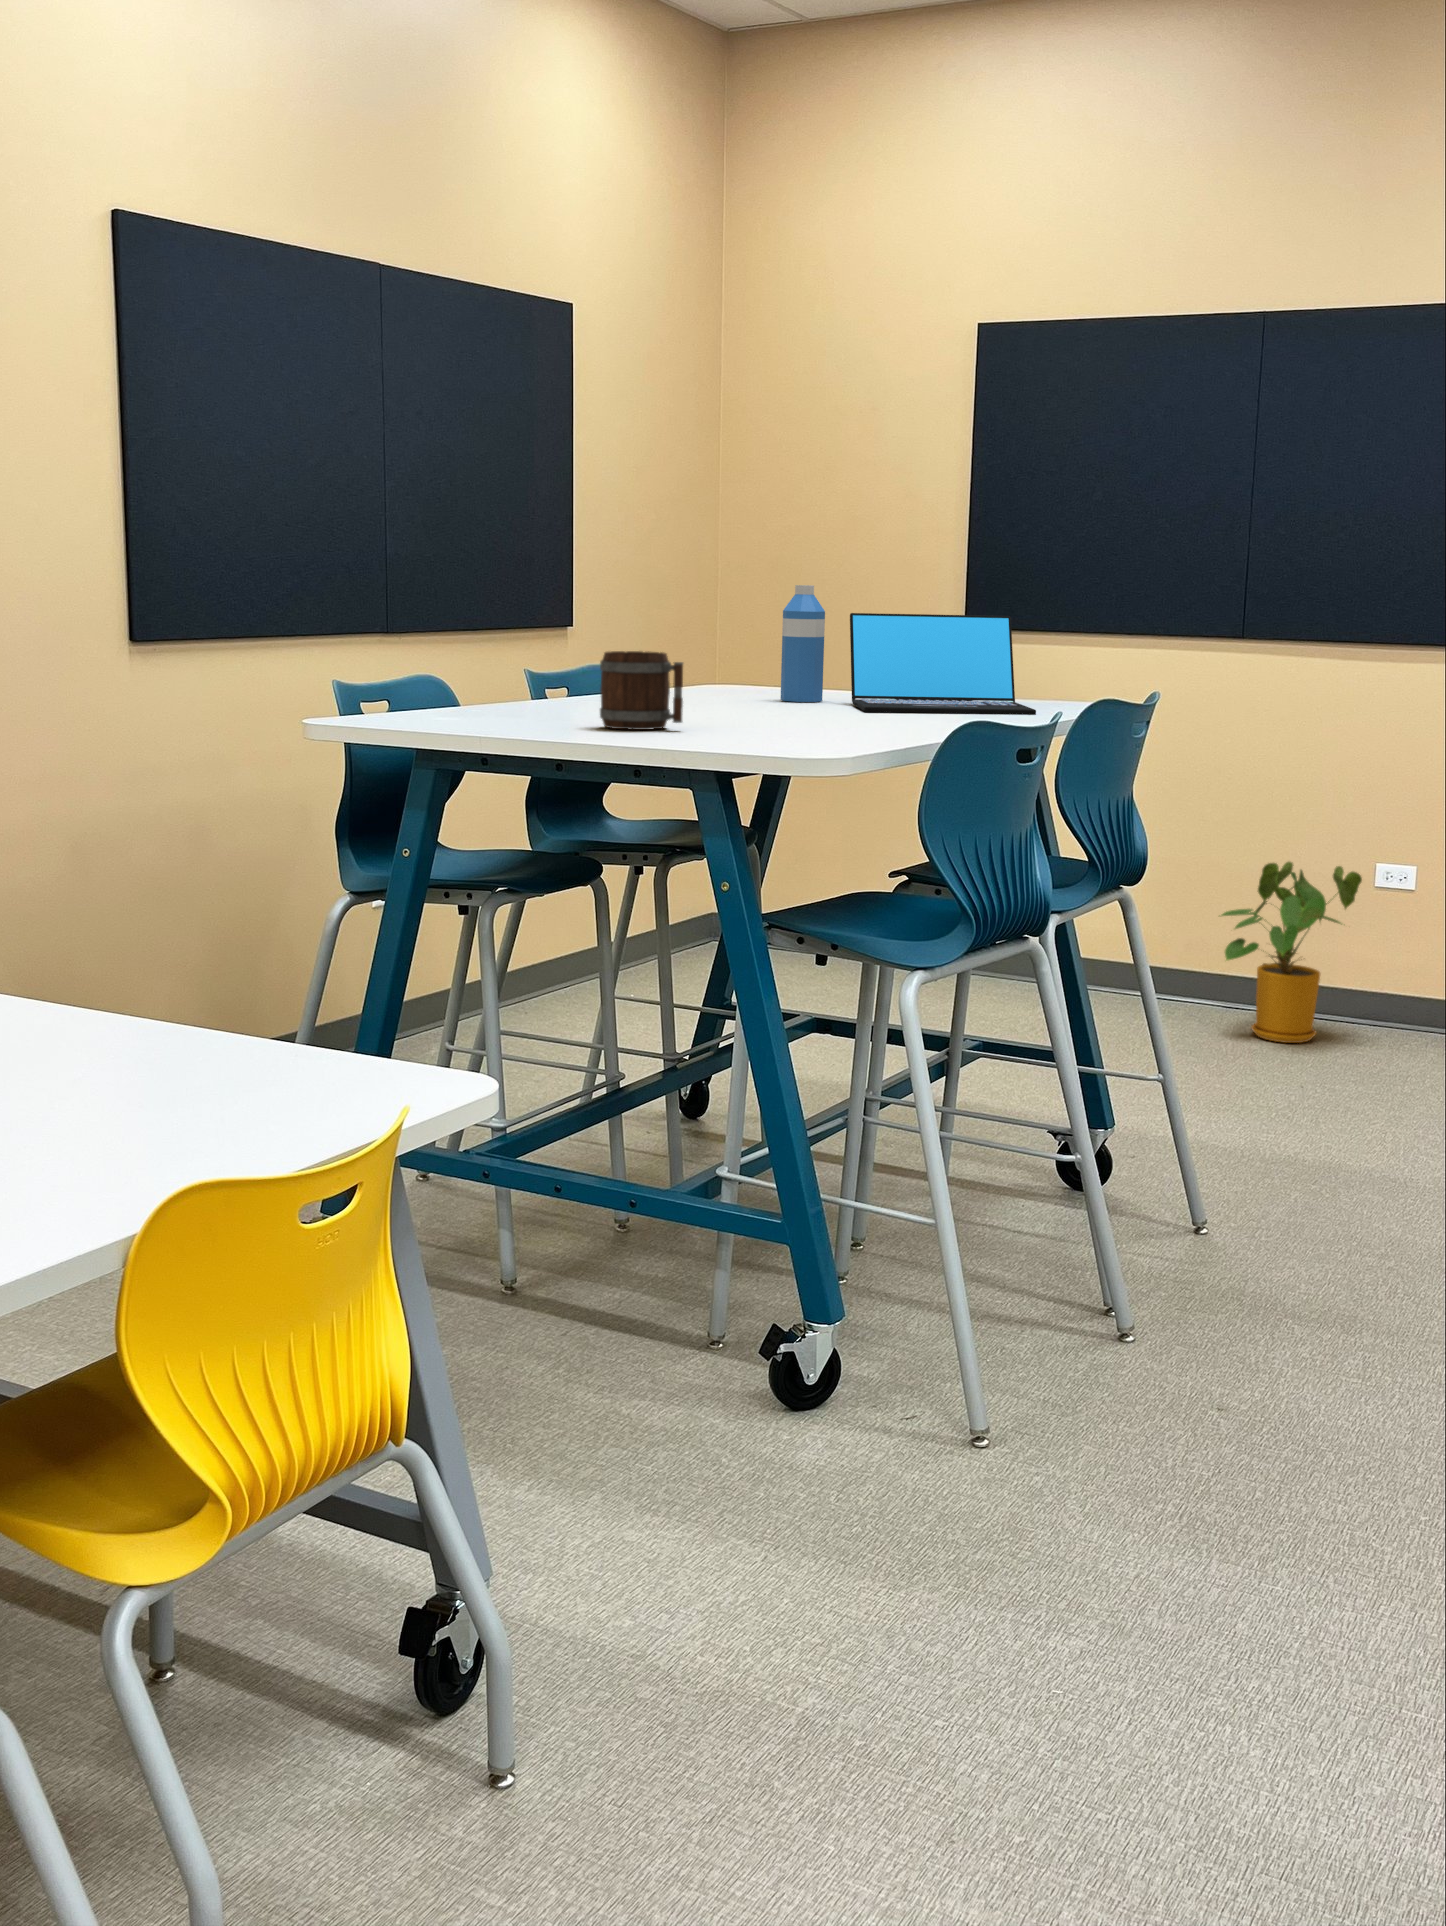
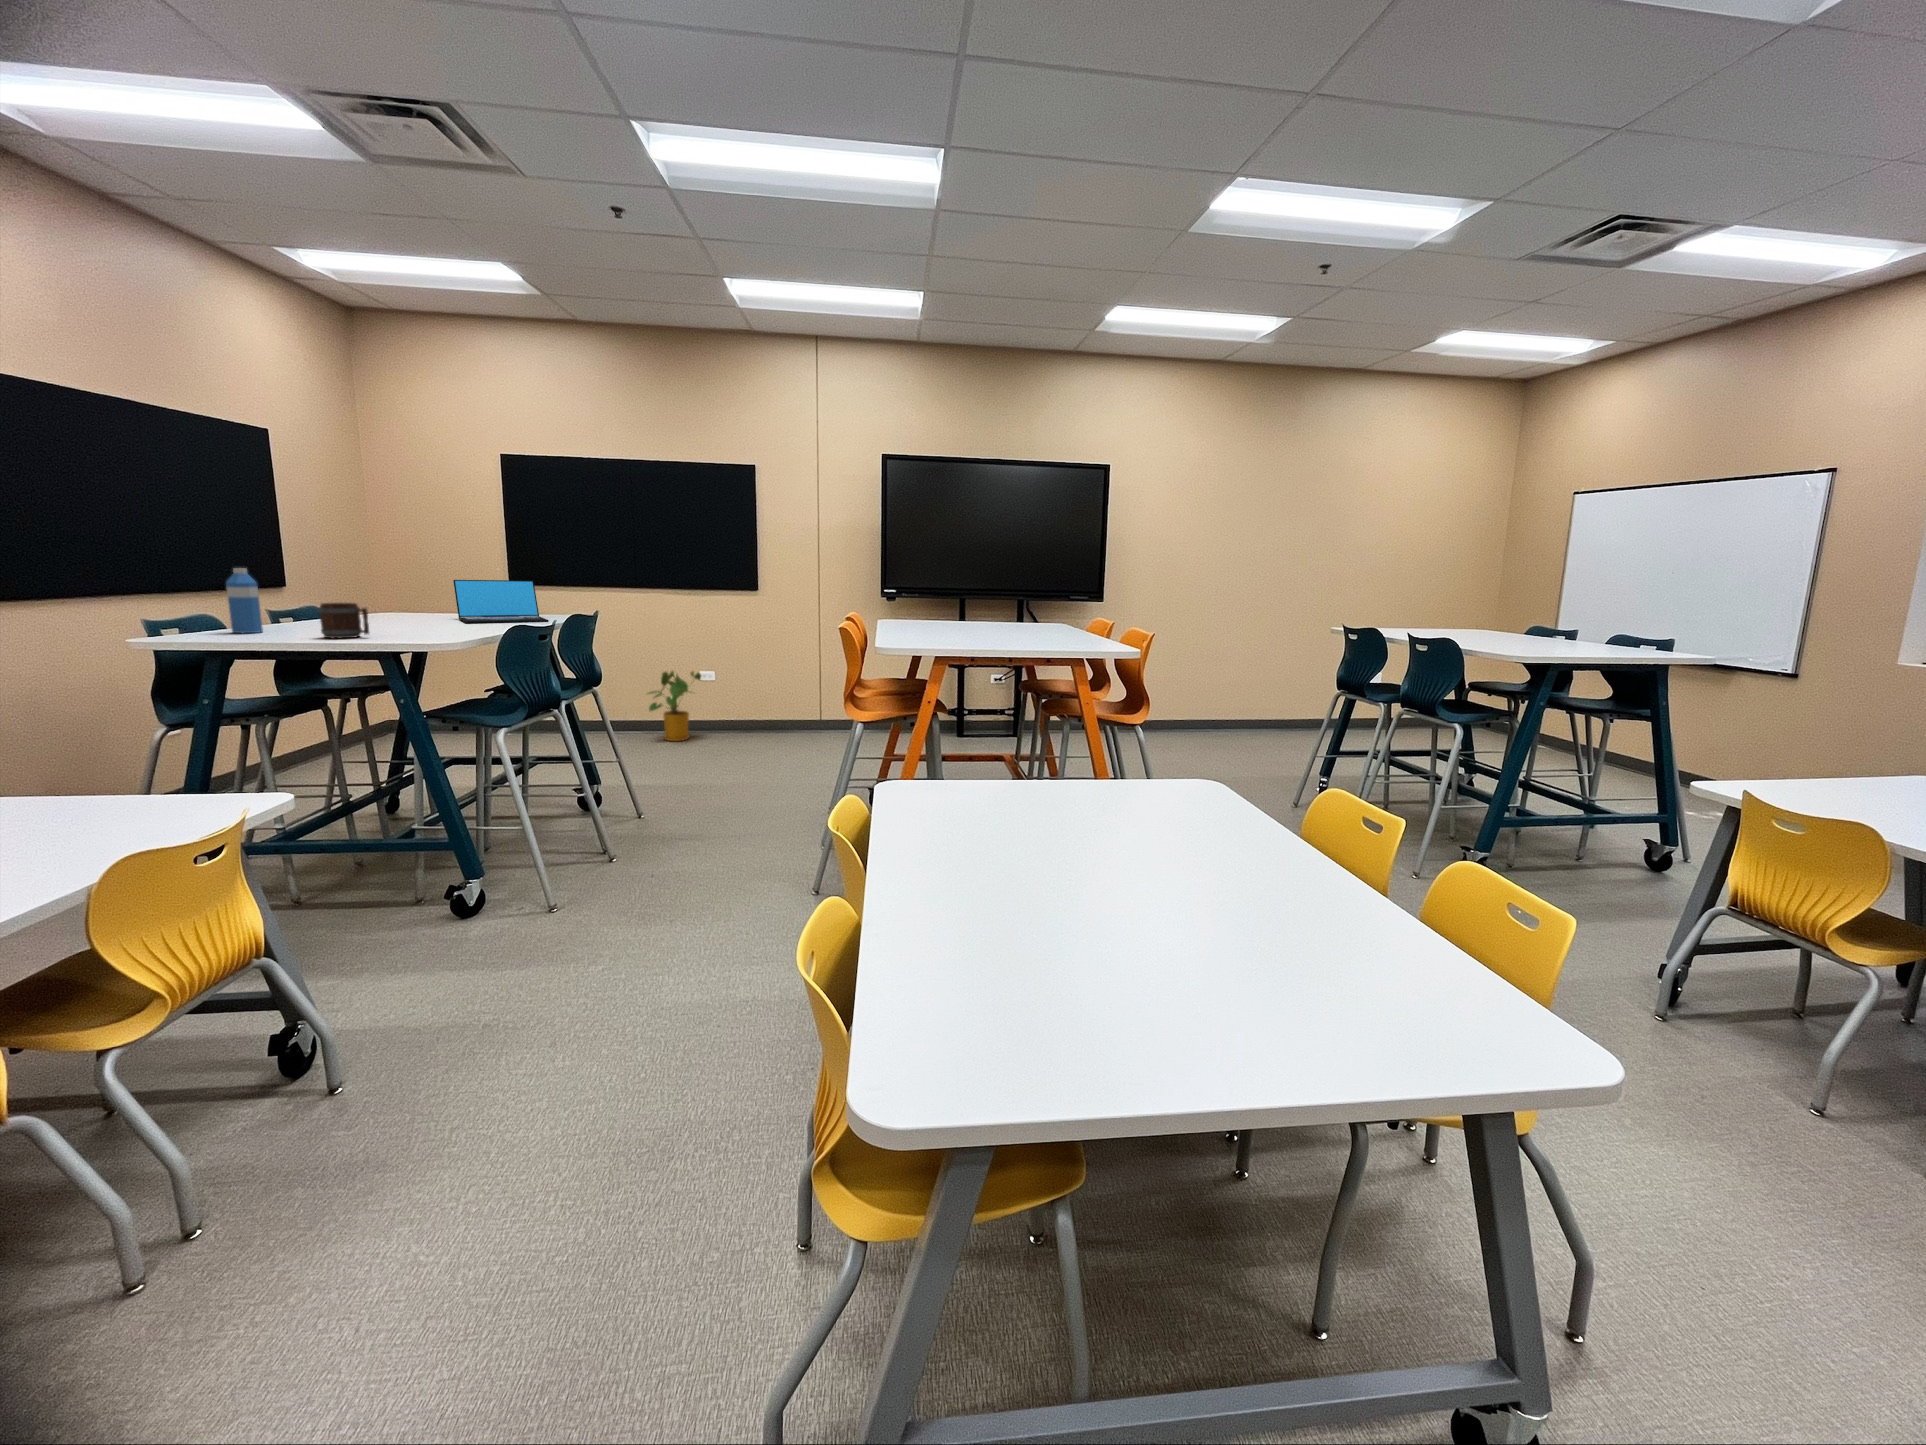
water bottle: present [781,585,825,702] -> present [226,568,263,633]

